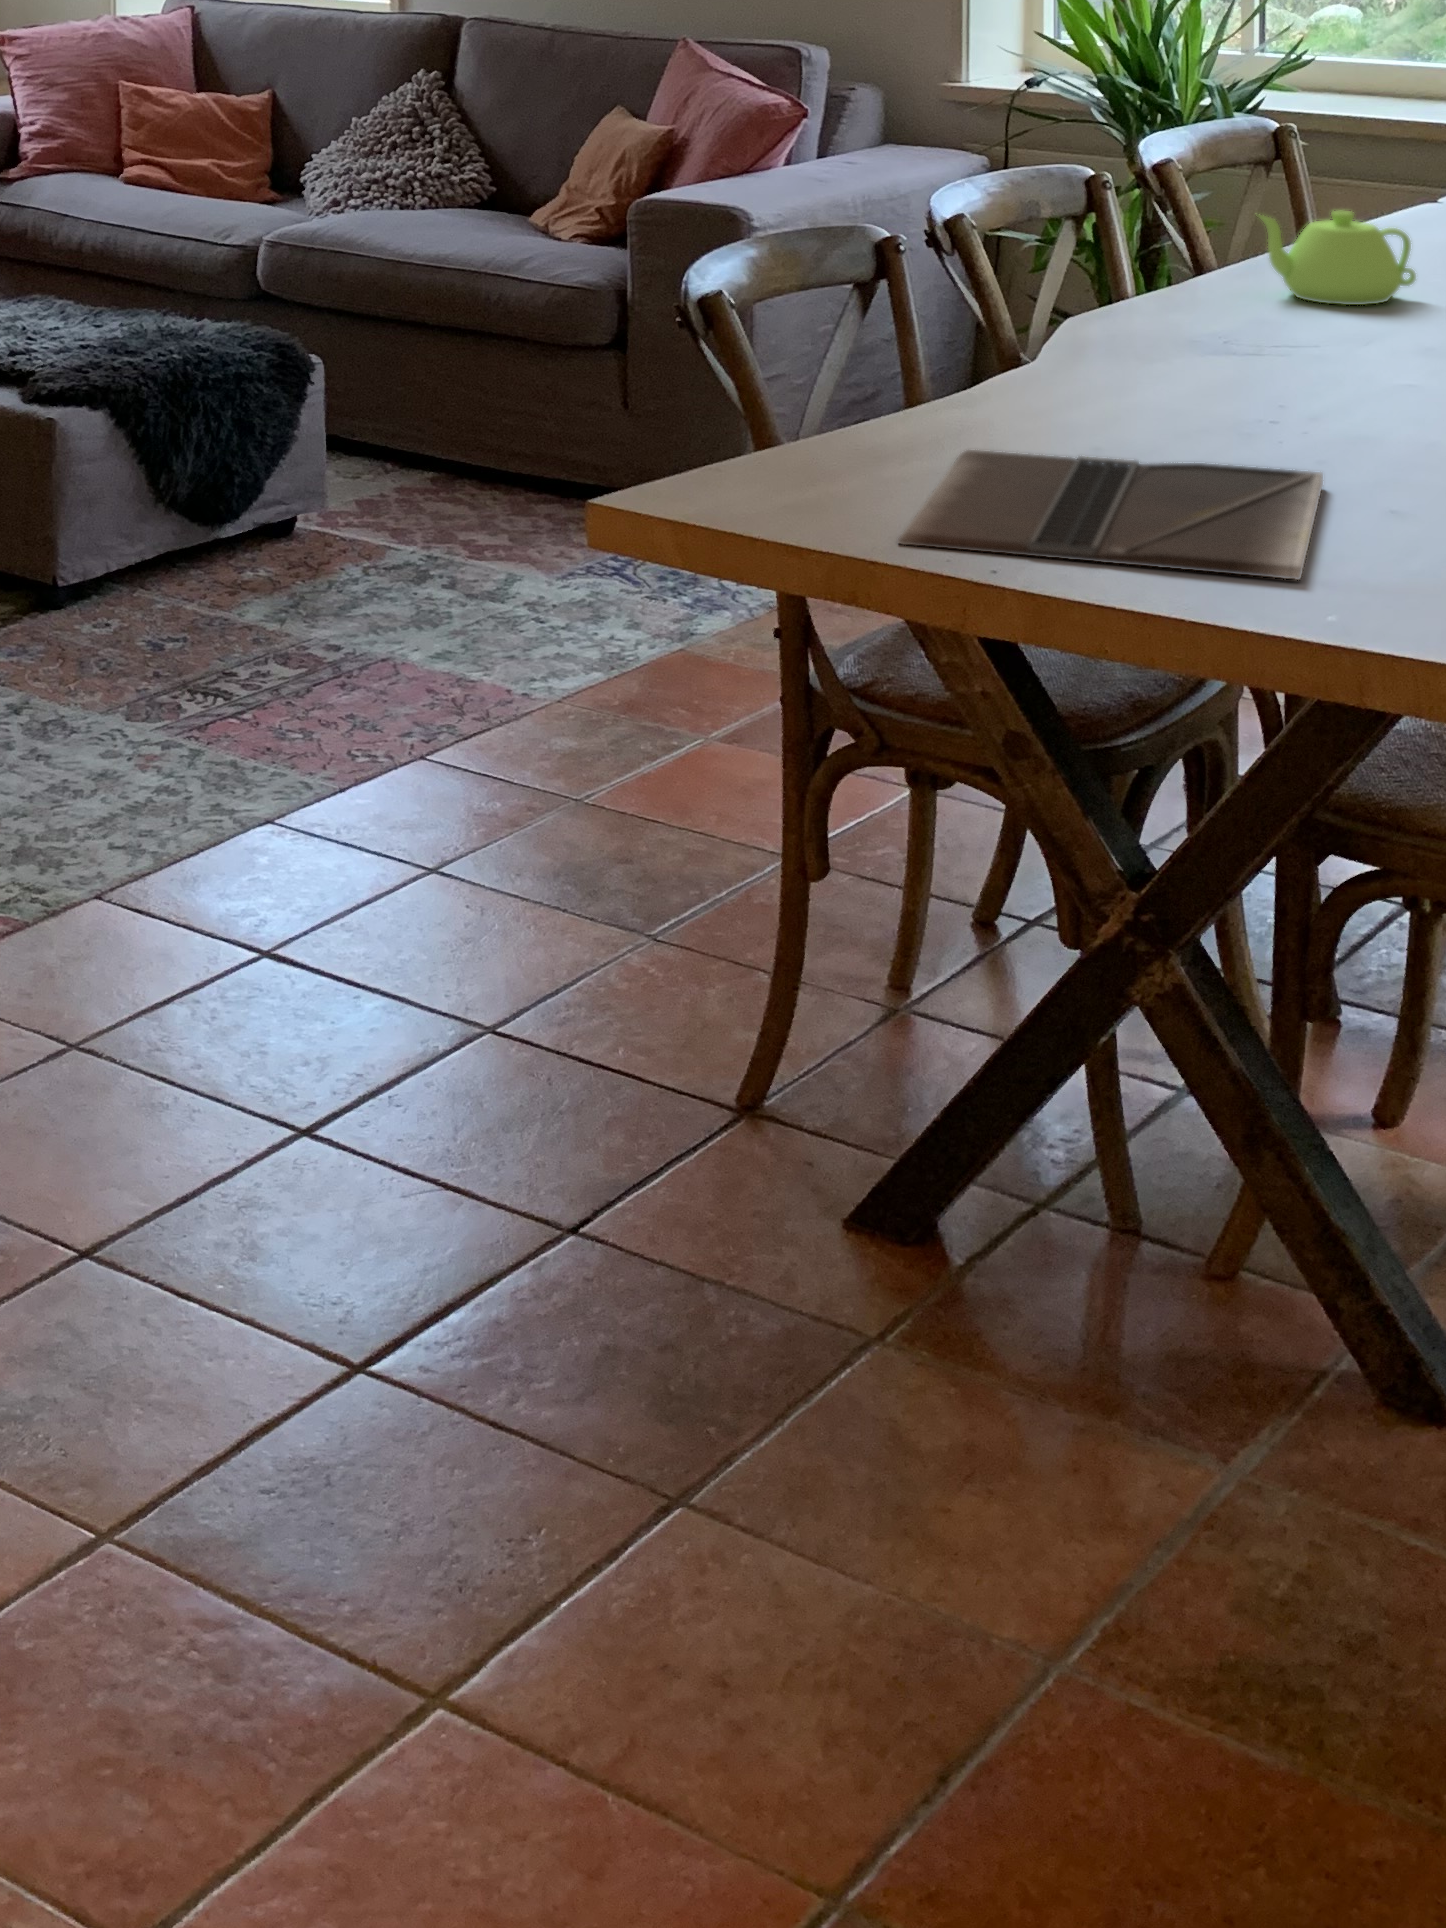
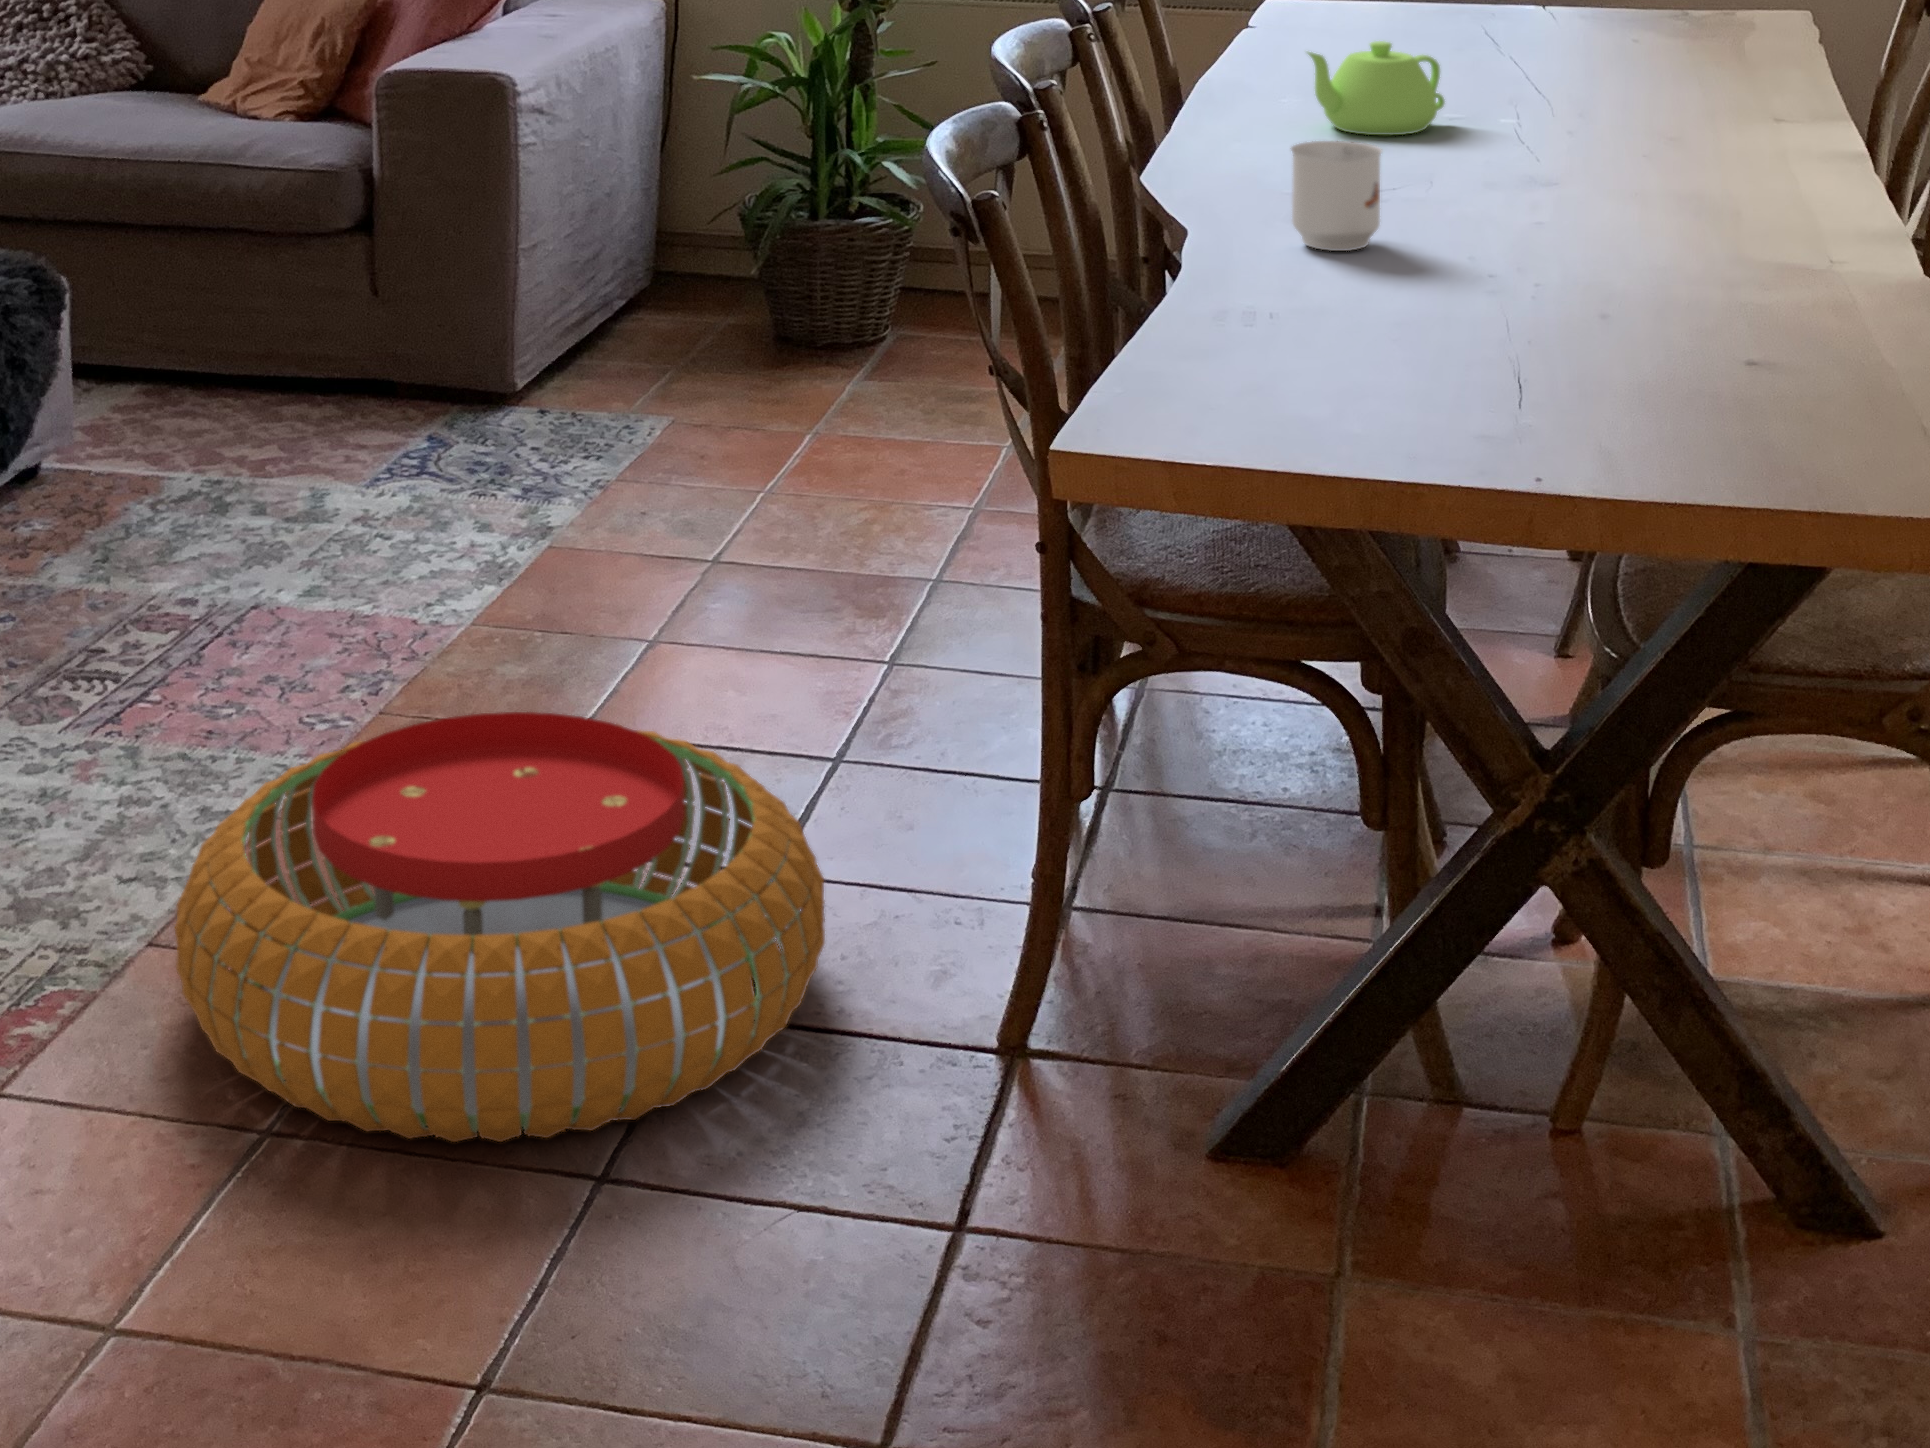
mug: none [1071,284,1161,391] -> present [1291,141,1382,251]
laptop: present [898,450,1323,580] -> none [1323,320,1822,452]
pouf: none [51,735,624,1095] -> present [175,712,825,1142]

